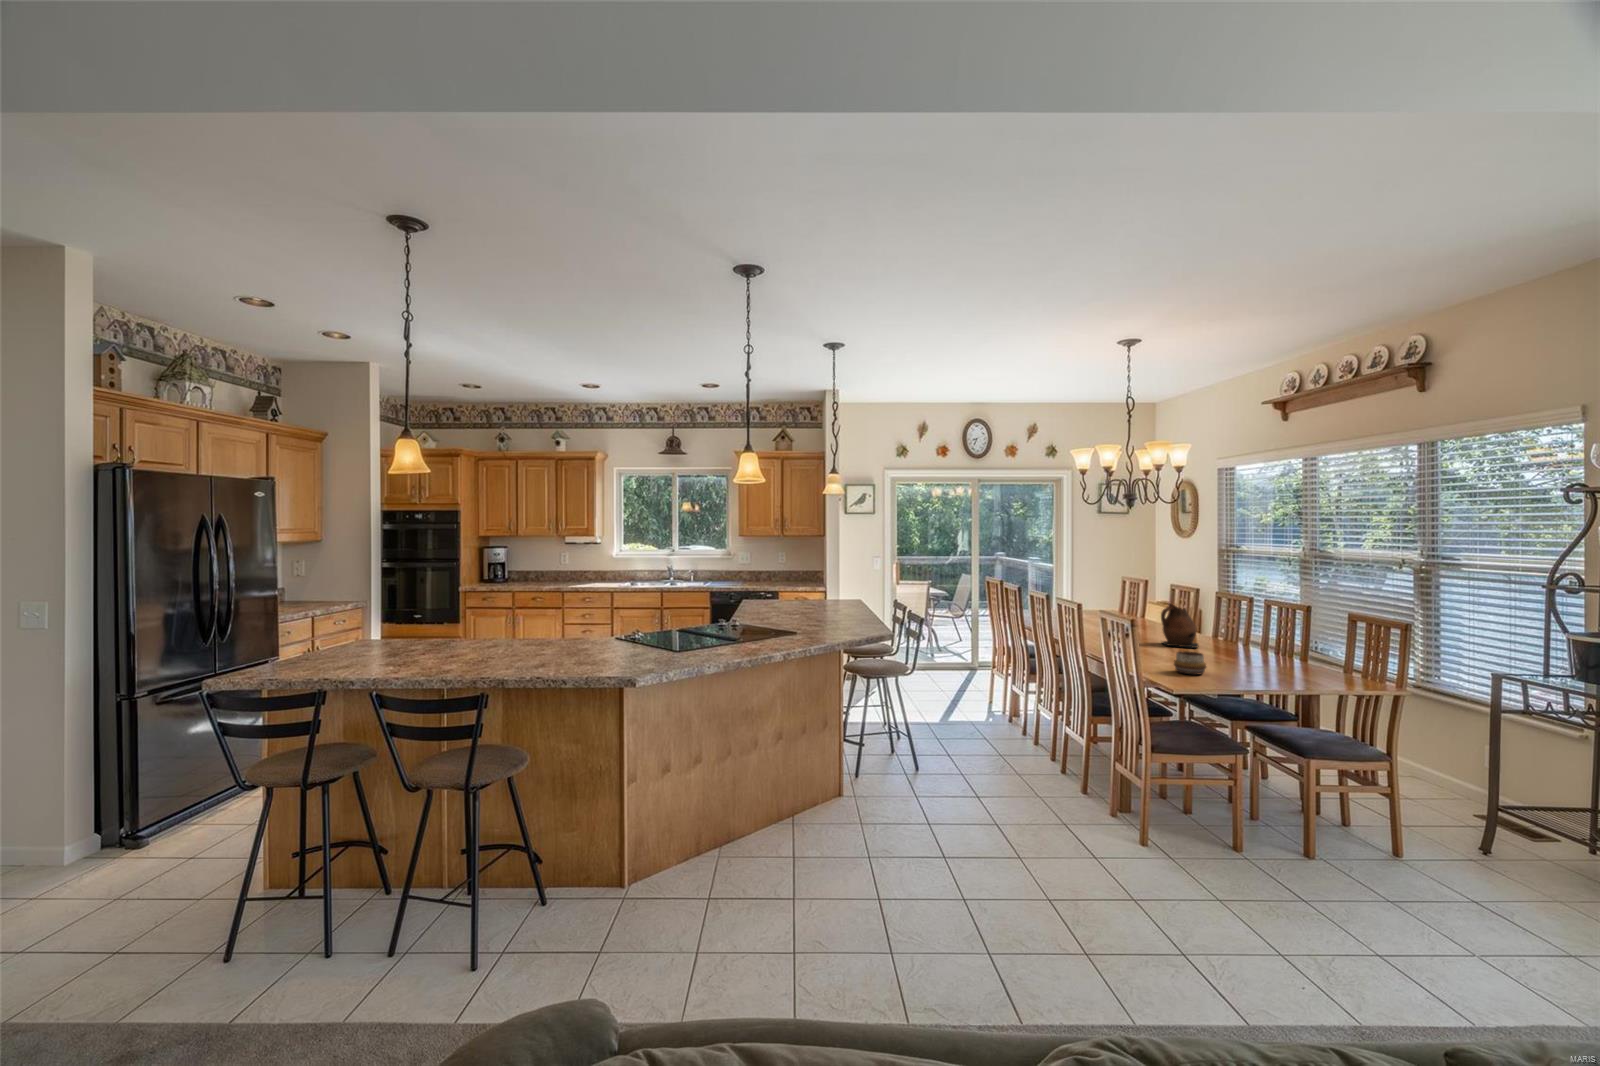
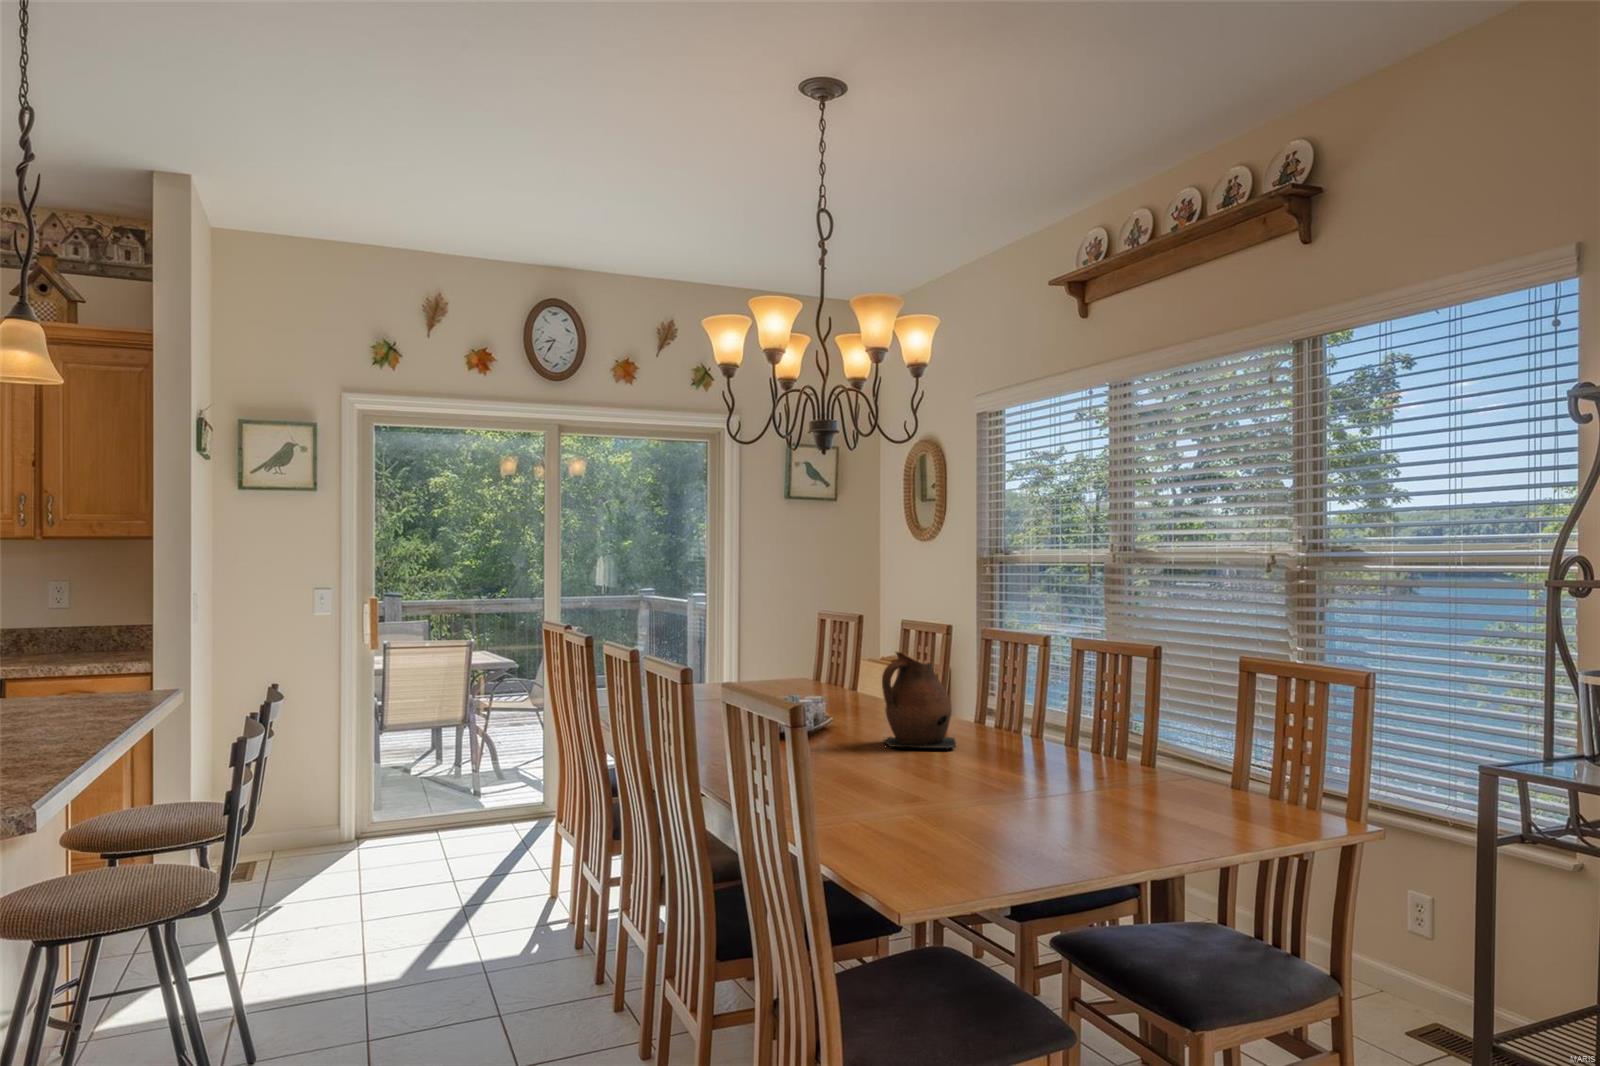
decorative bowl: present [1174,651,1206,675] -> none [910,762,984,822]

